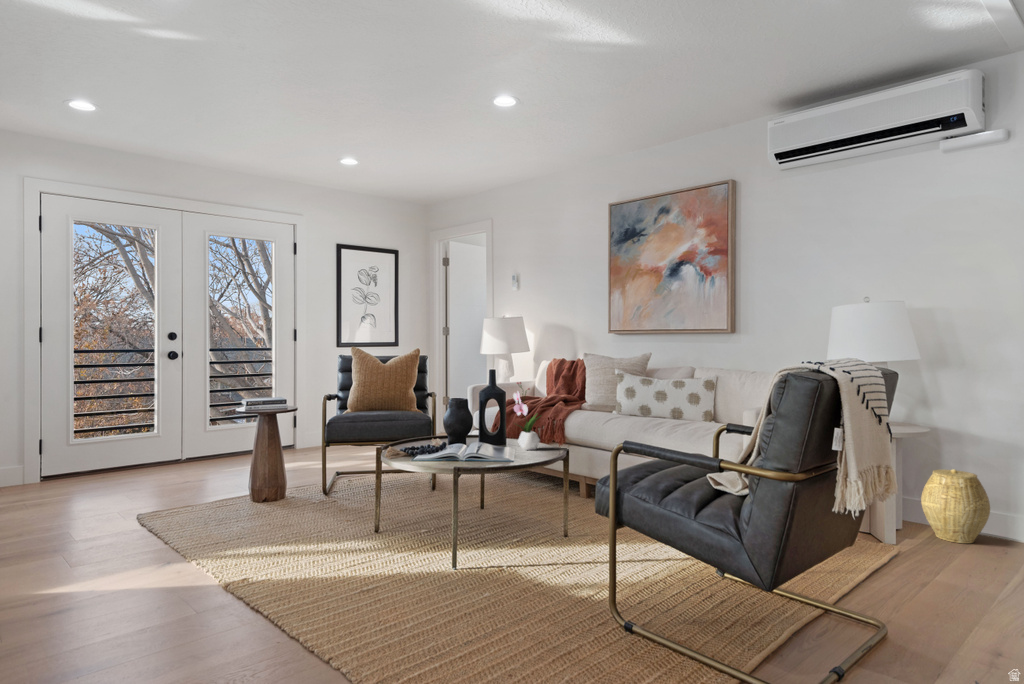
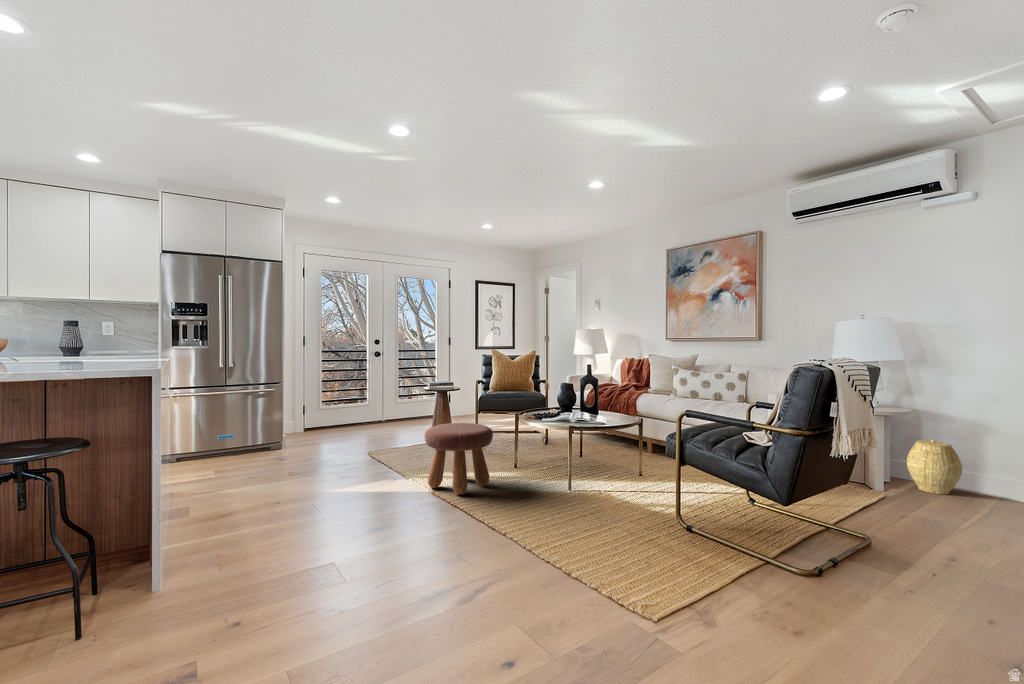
flower arrangement: present [513,382,541,450] -> none [605,373,625,418]
footstool: none [211,466,330,587] -> present [424,423,493,495]

